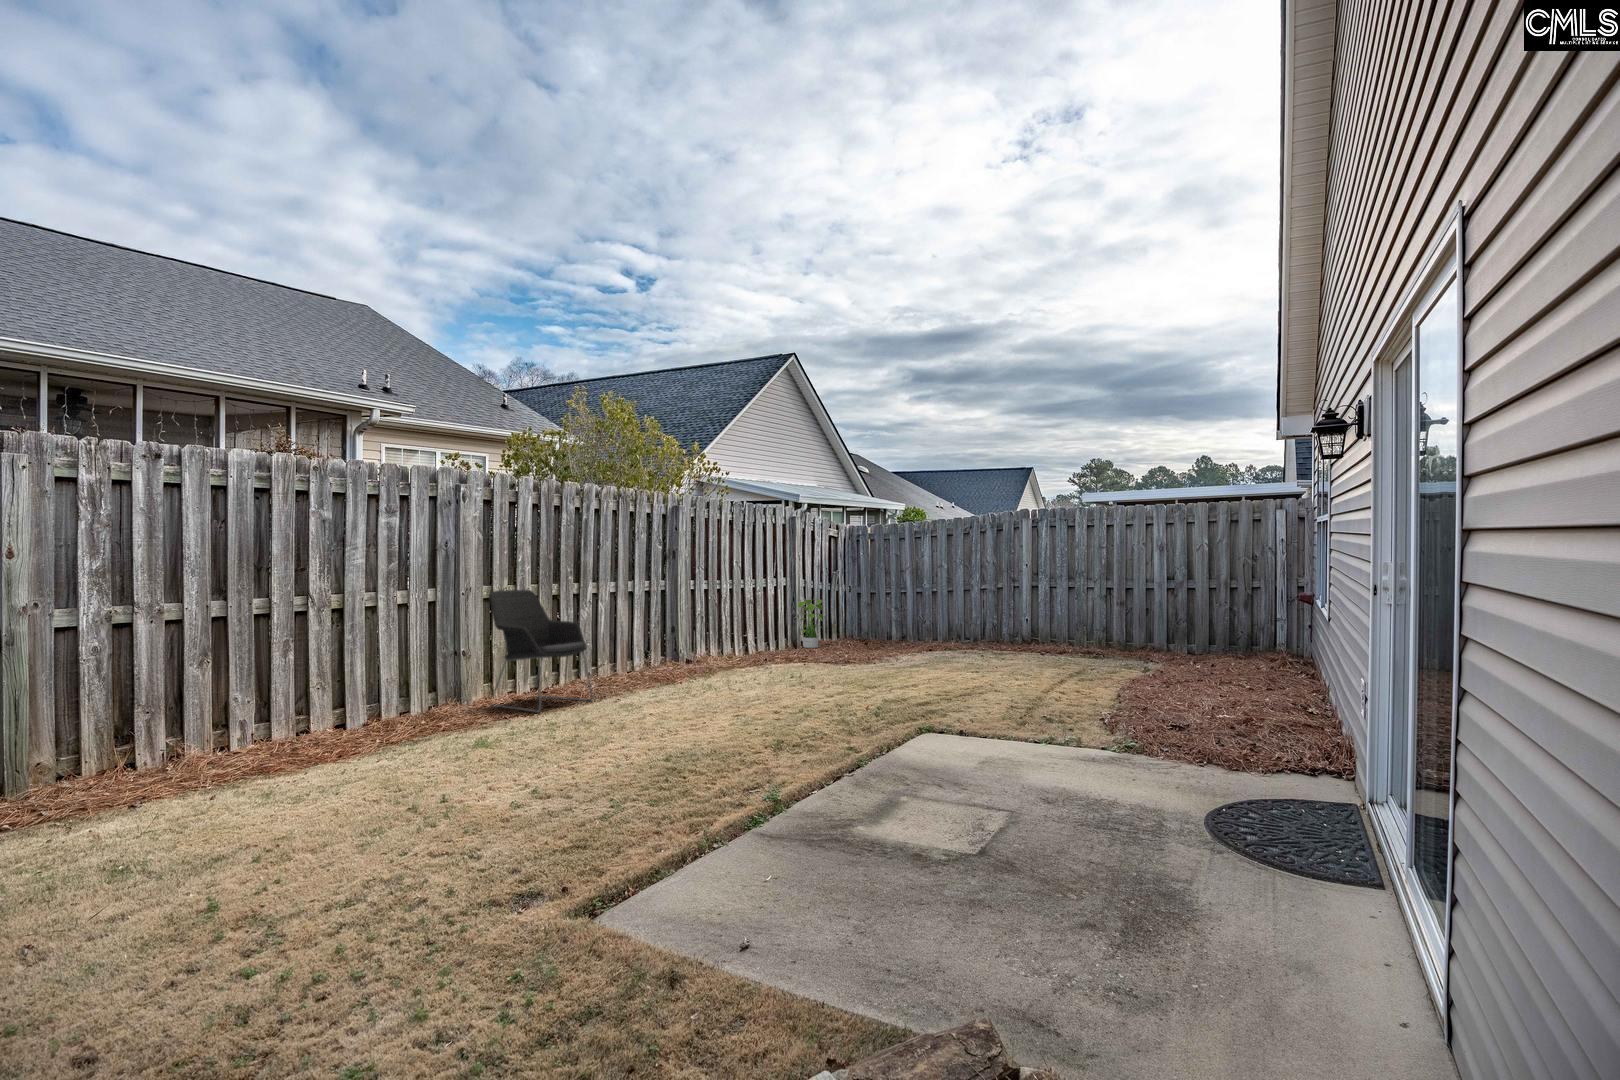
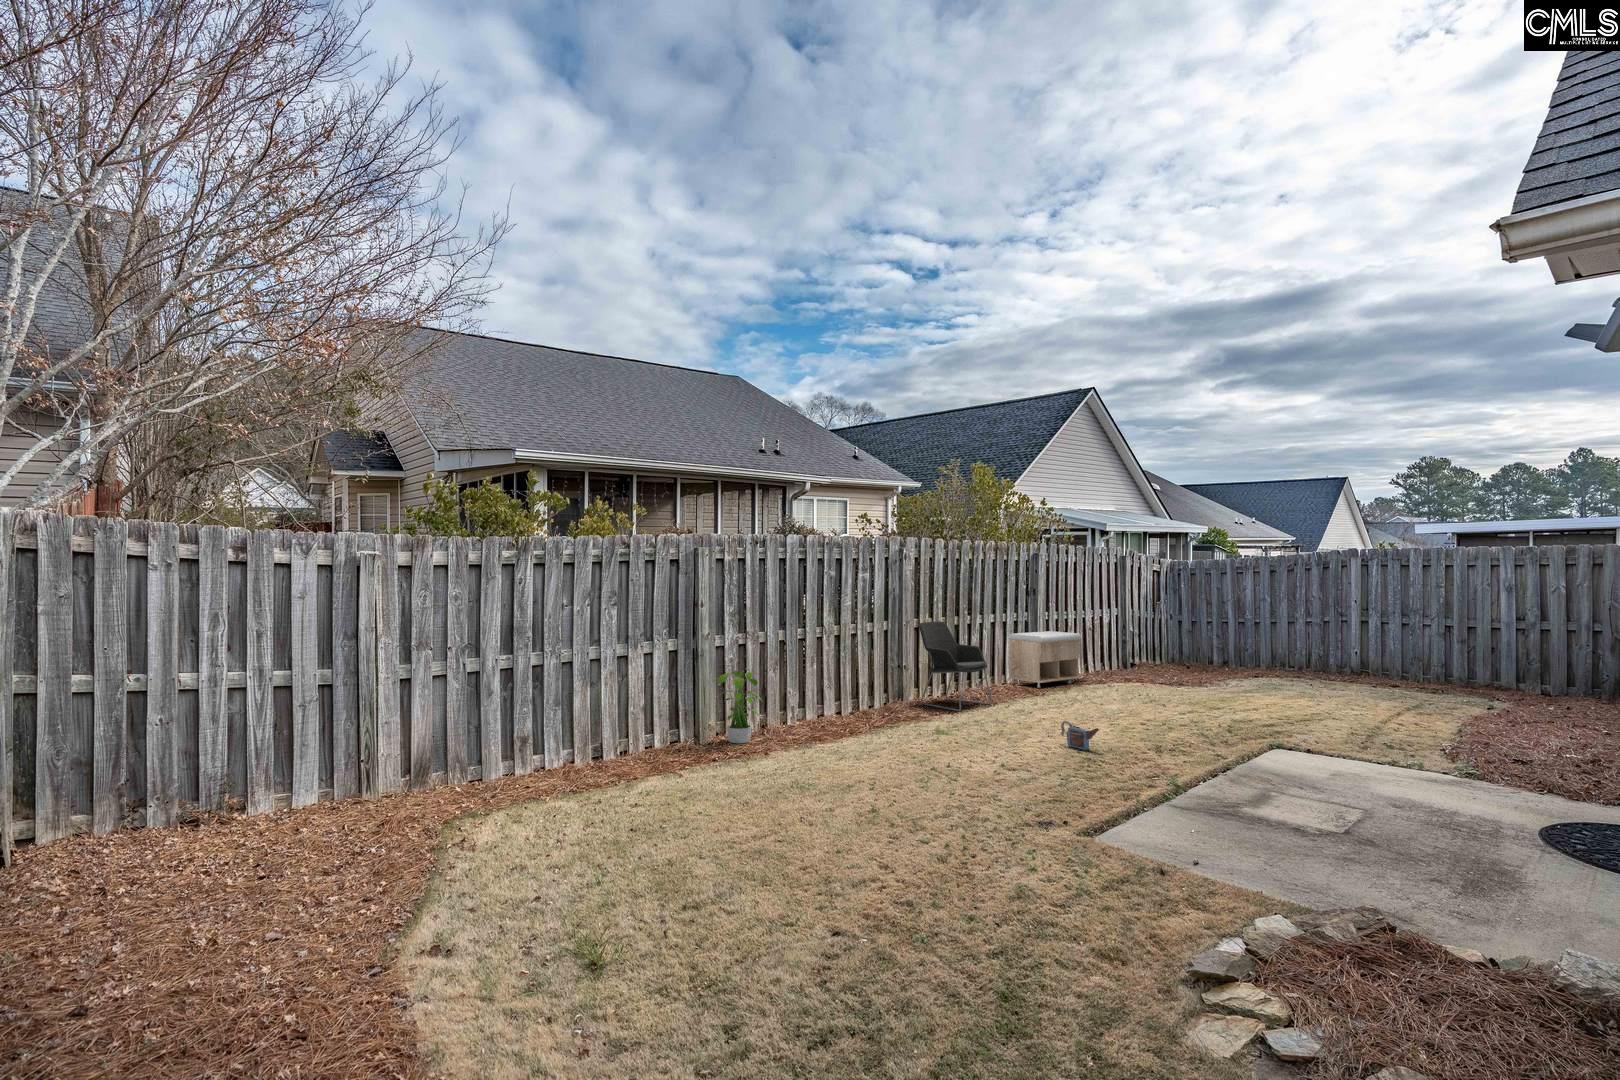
potted plant: present [795,599,823,648] -> present [716,669,763,743]
storage bench: none [638,605,730,676] -> present [1009,631,1081,688]
watering can: none [651,715,699,754] -> present [1061,721,1099,750]

